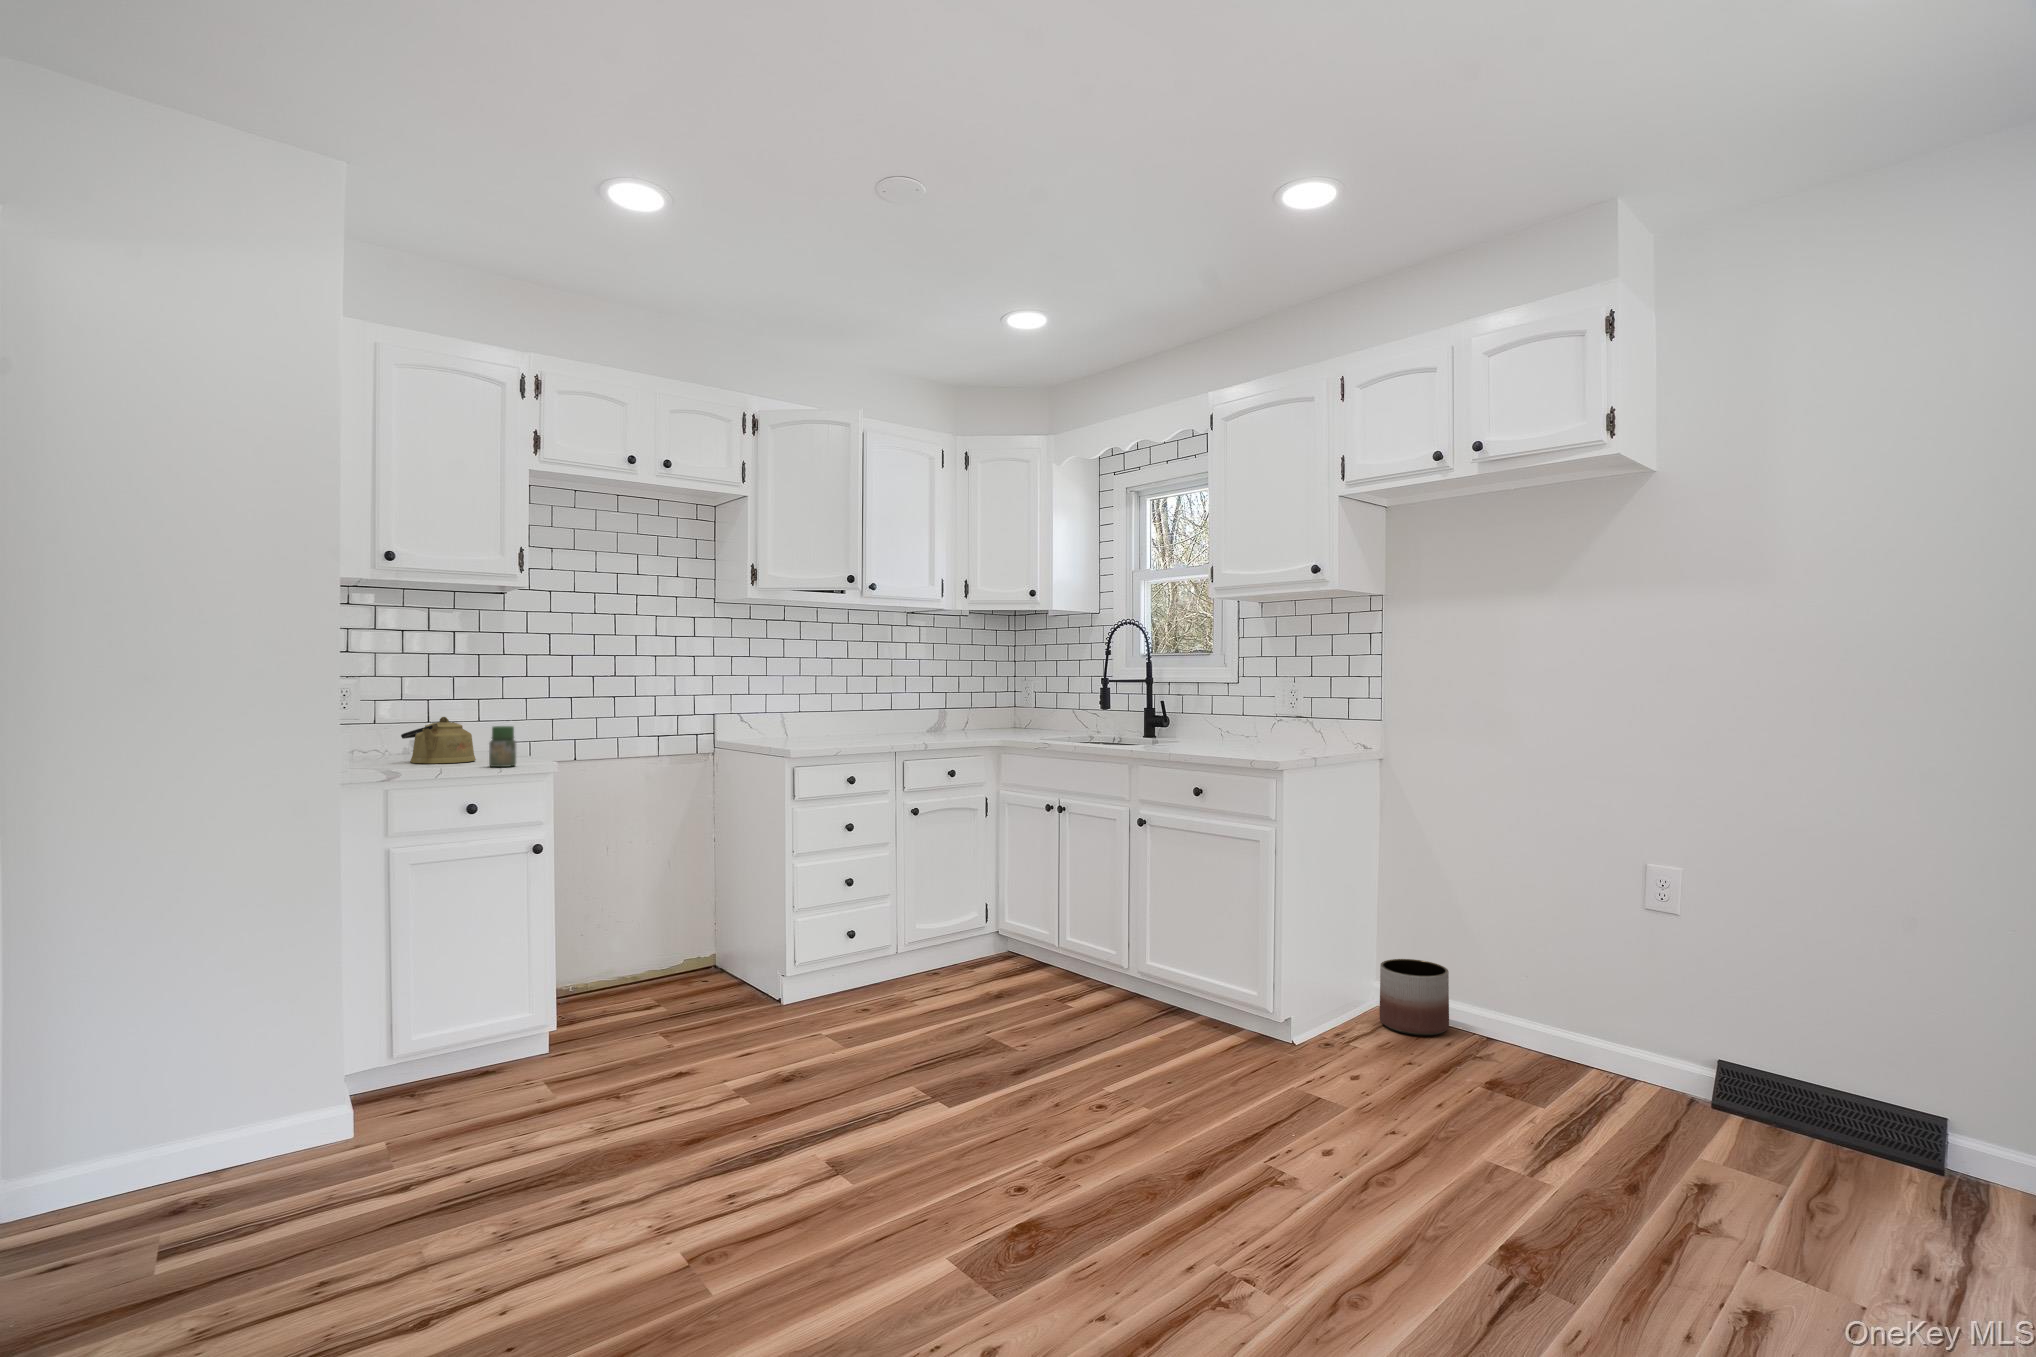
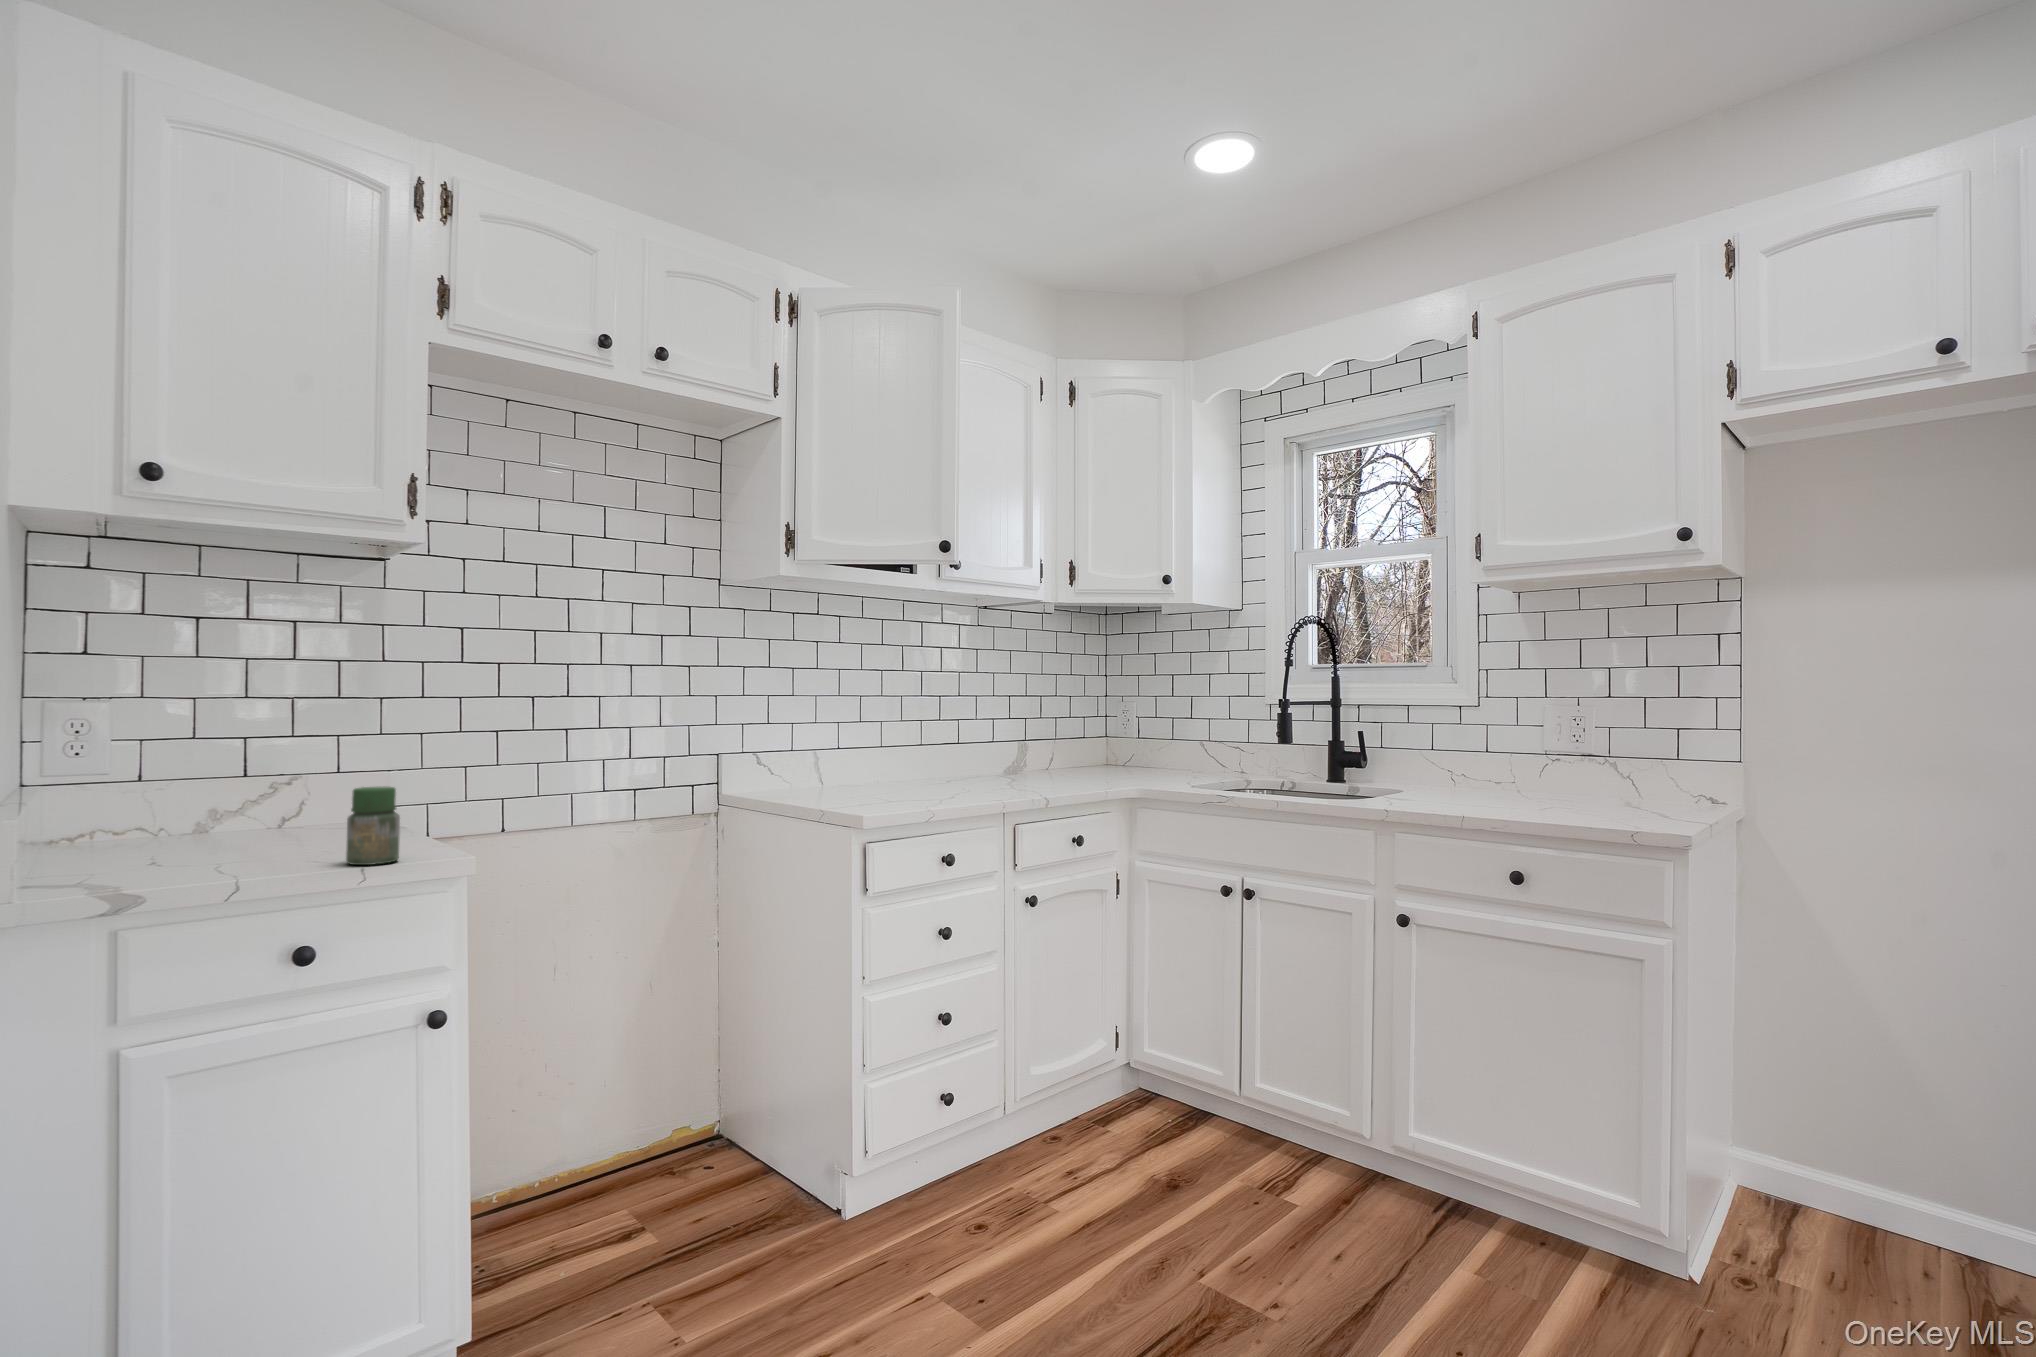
kettle: present [401,717,476,763] -> none [181,768,327,855]
planter: present [1380,959,1449,1035] -> none [1798,1133,1928,1270]

